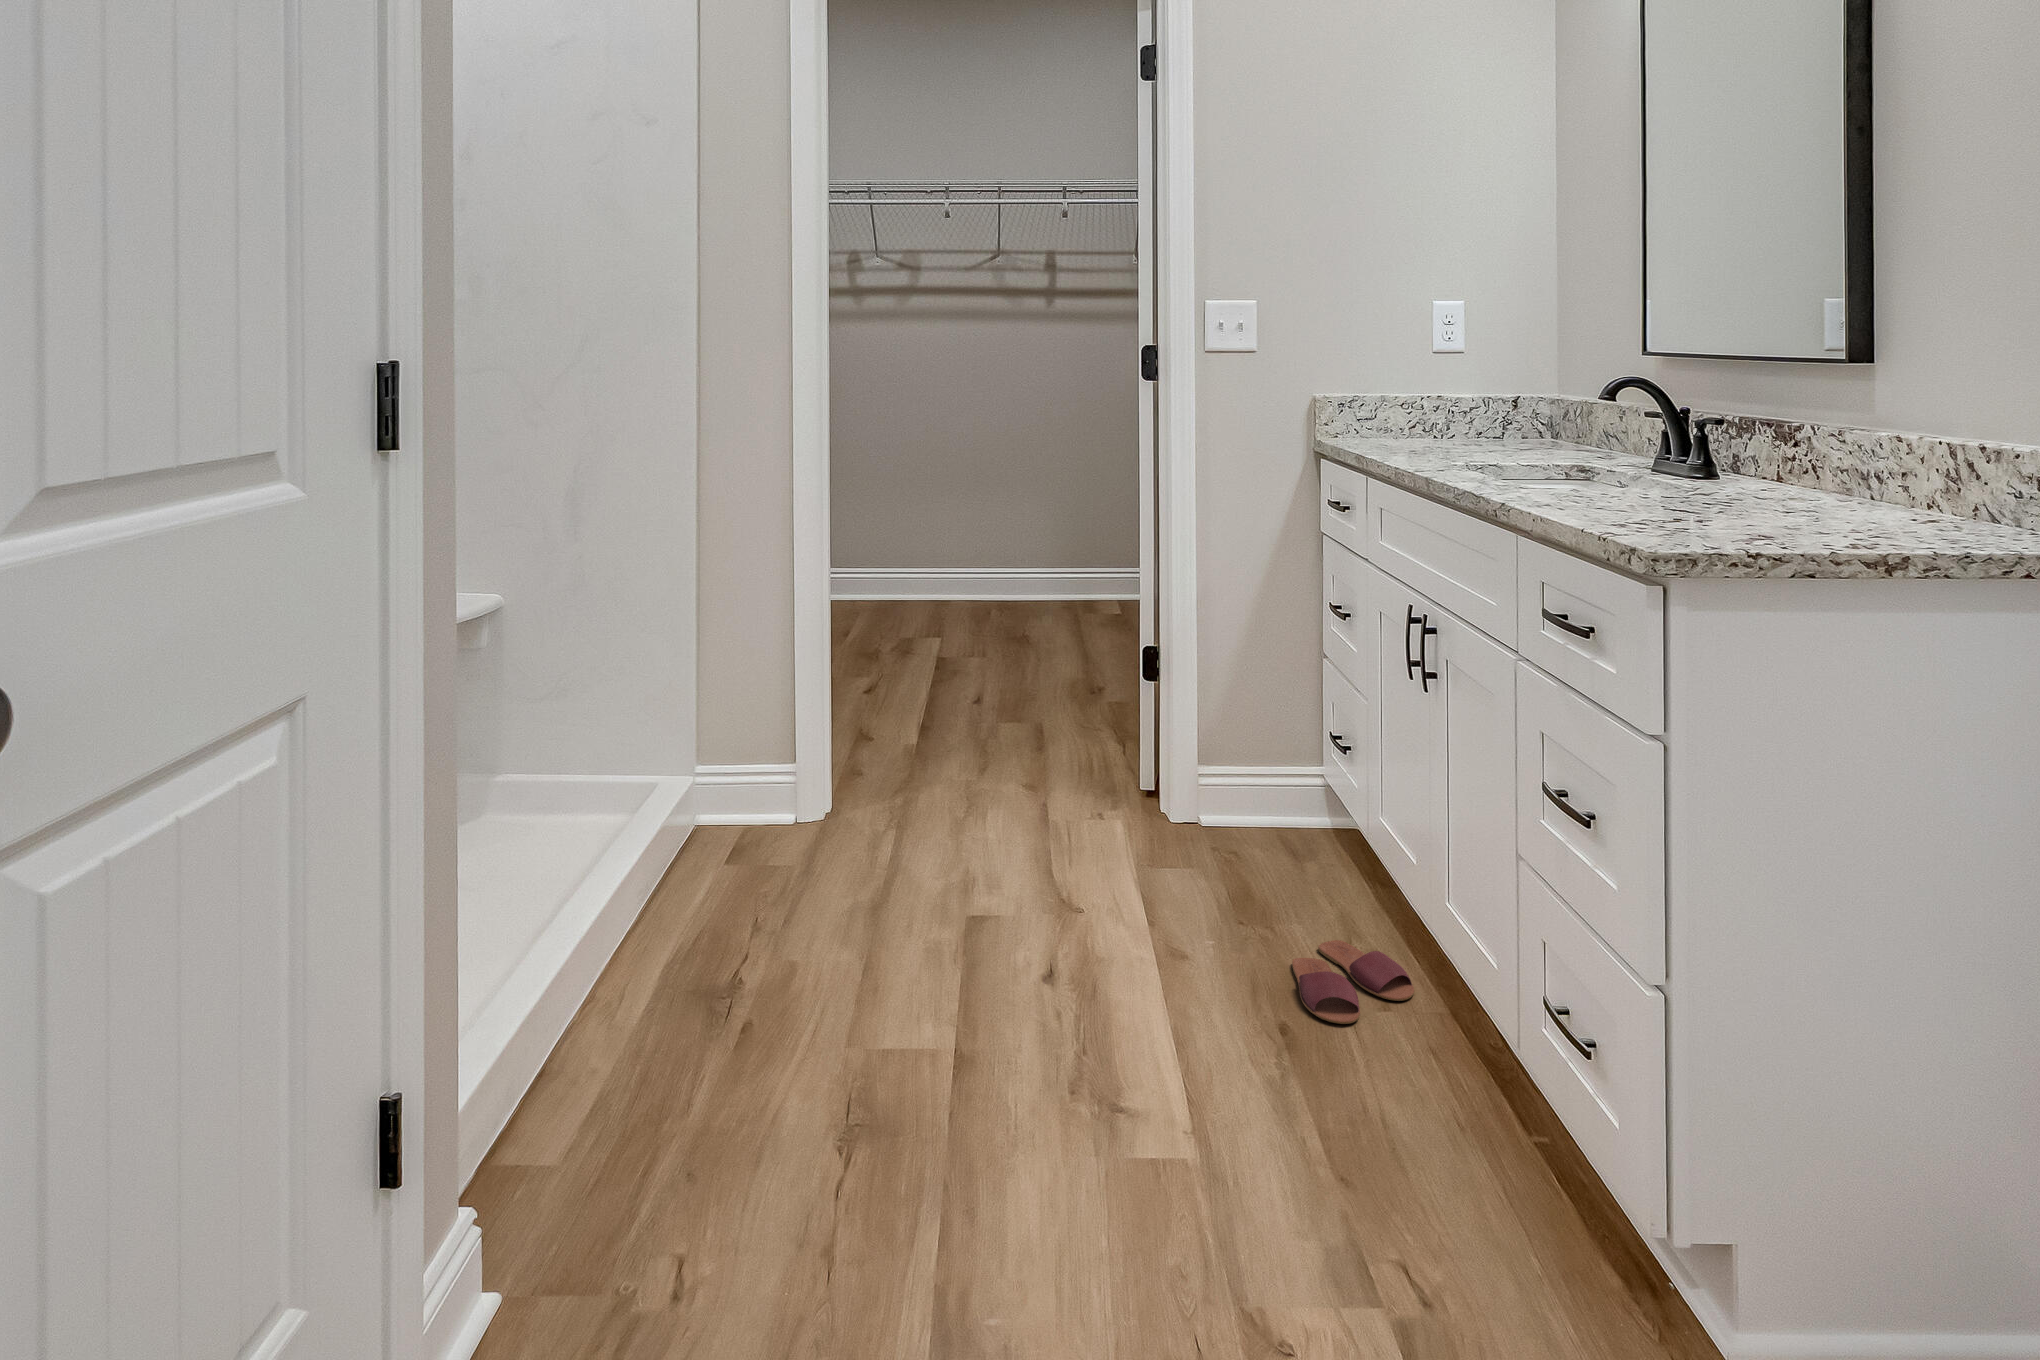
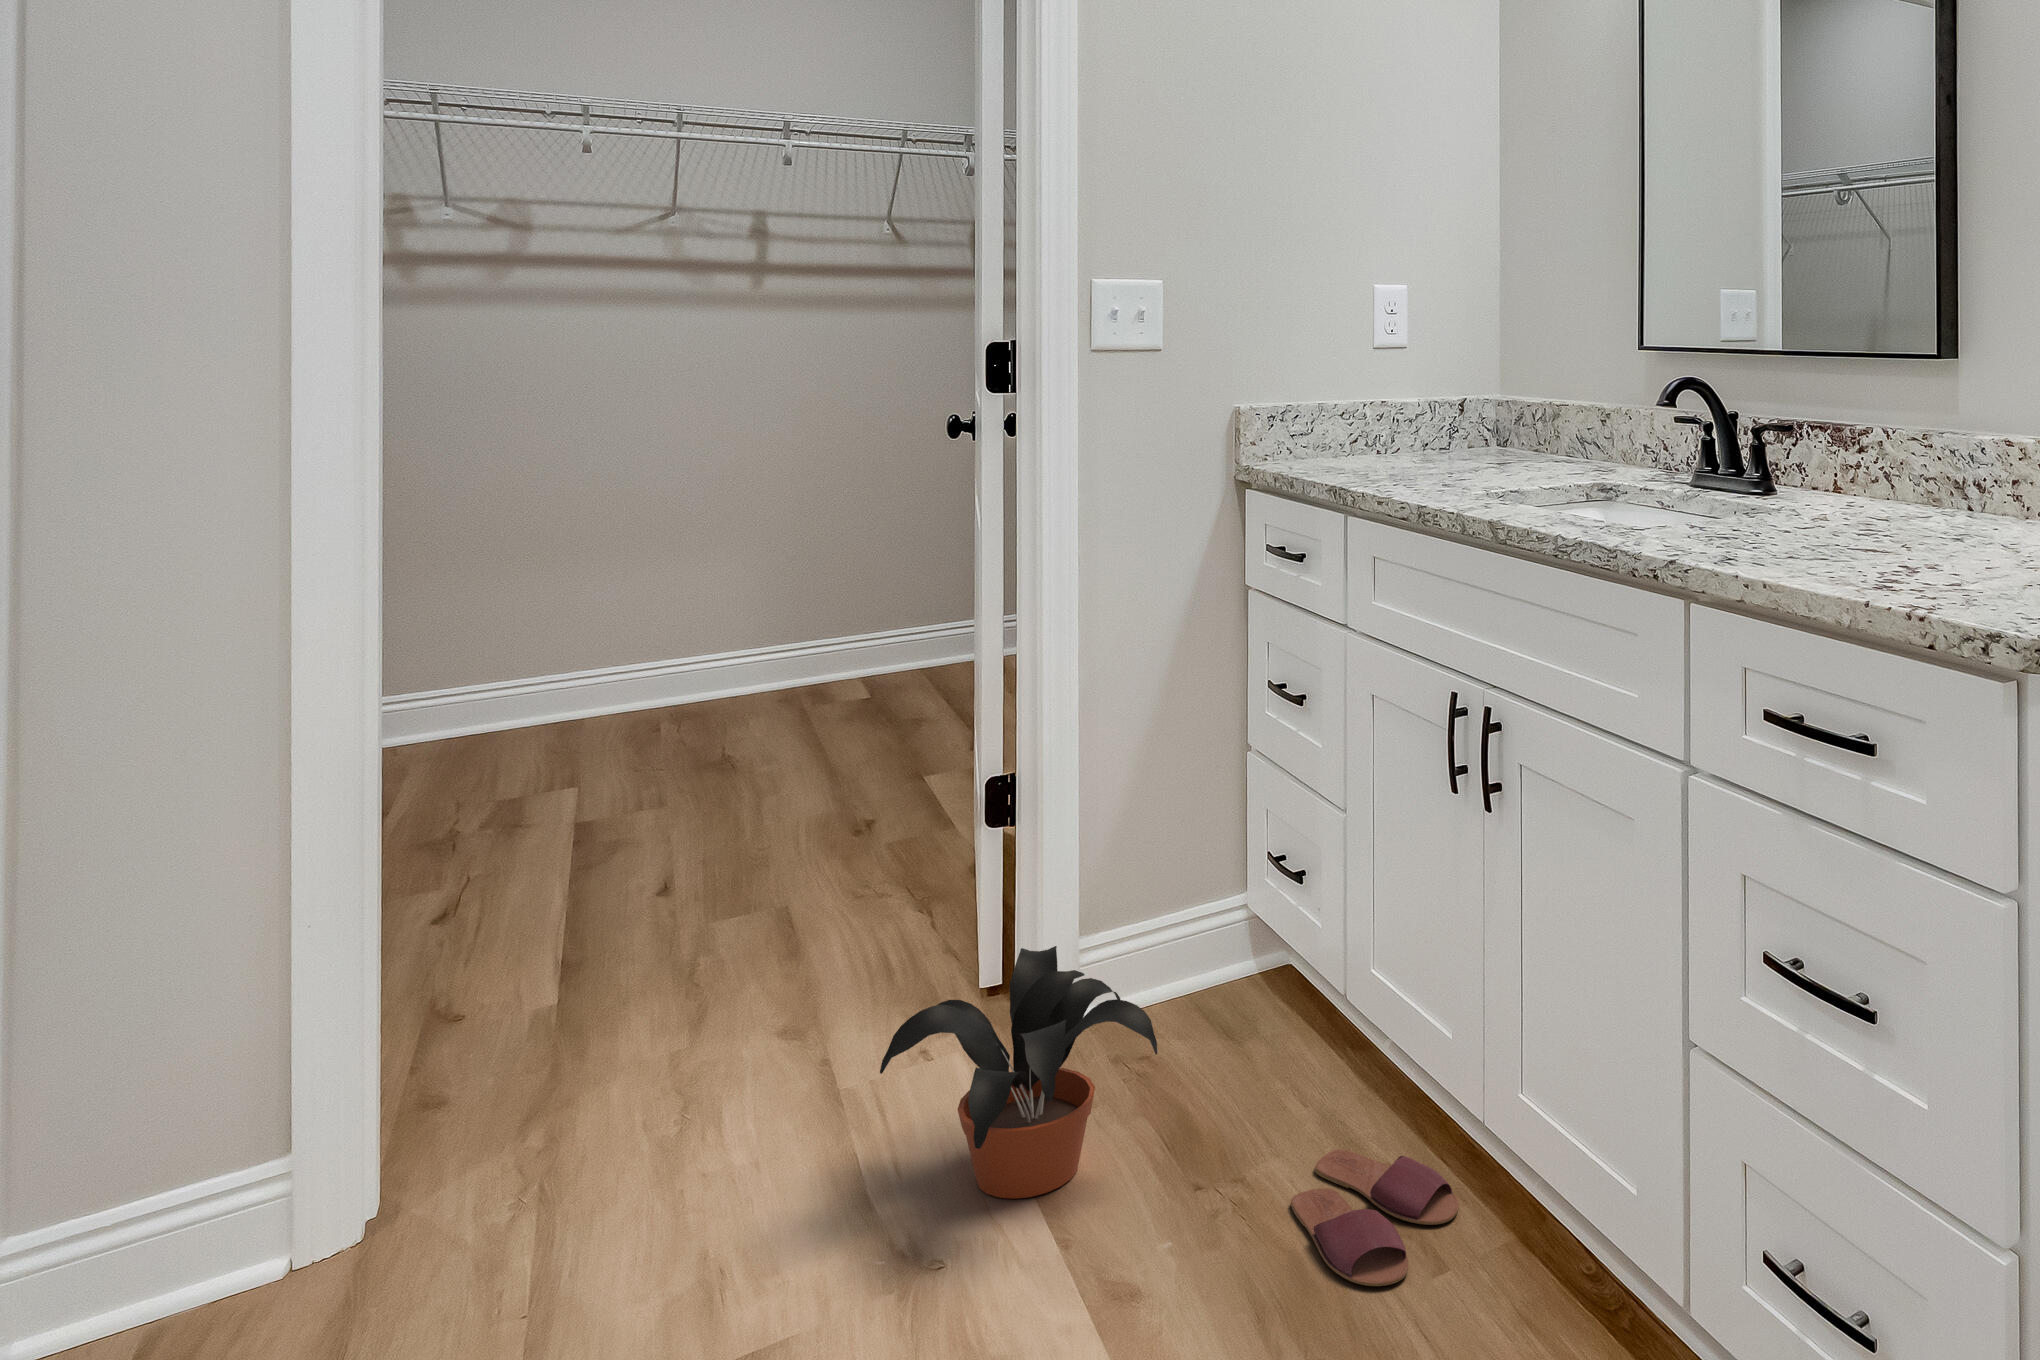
potted plant: none [1036,759,1211,918] -> present [880,946,1157,1199]

